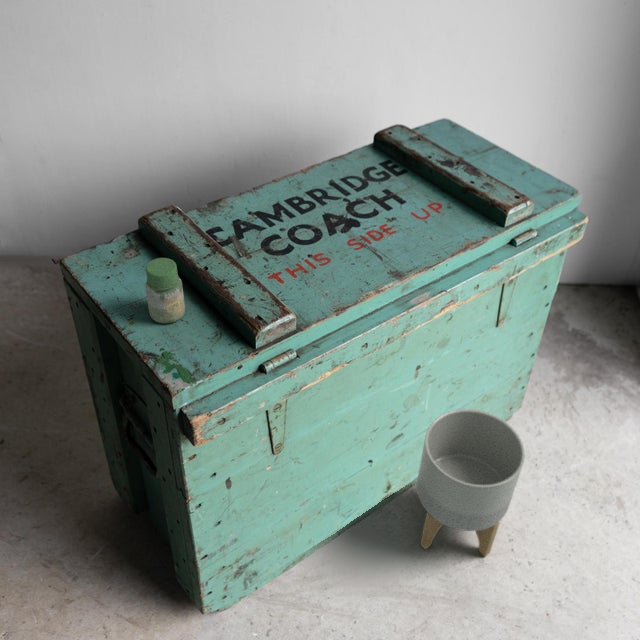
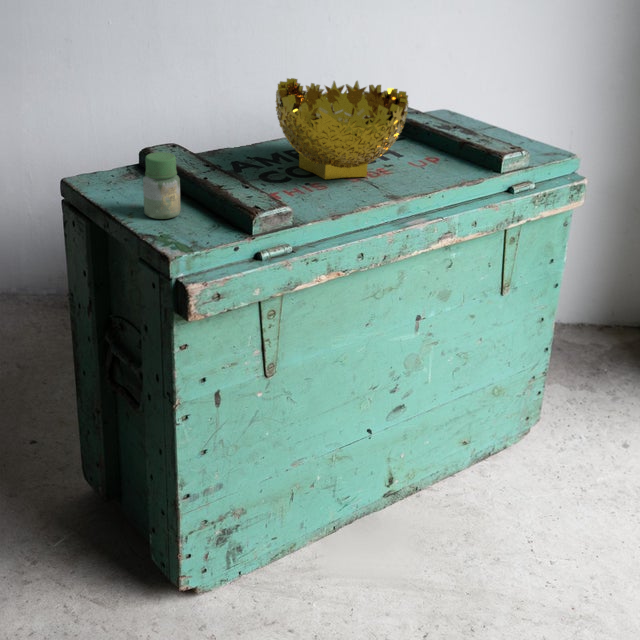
decorative bowl: none [278,132,413,248] -> present [276,78,408,179]
planter: present [417,409,525,557] -> none [428,378,538,553]

